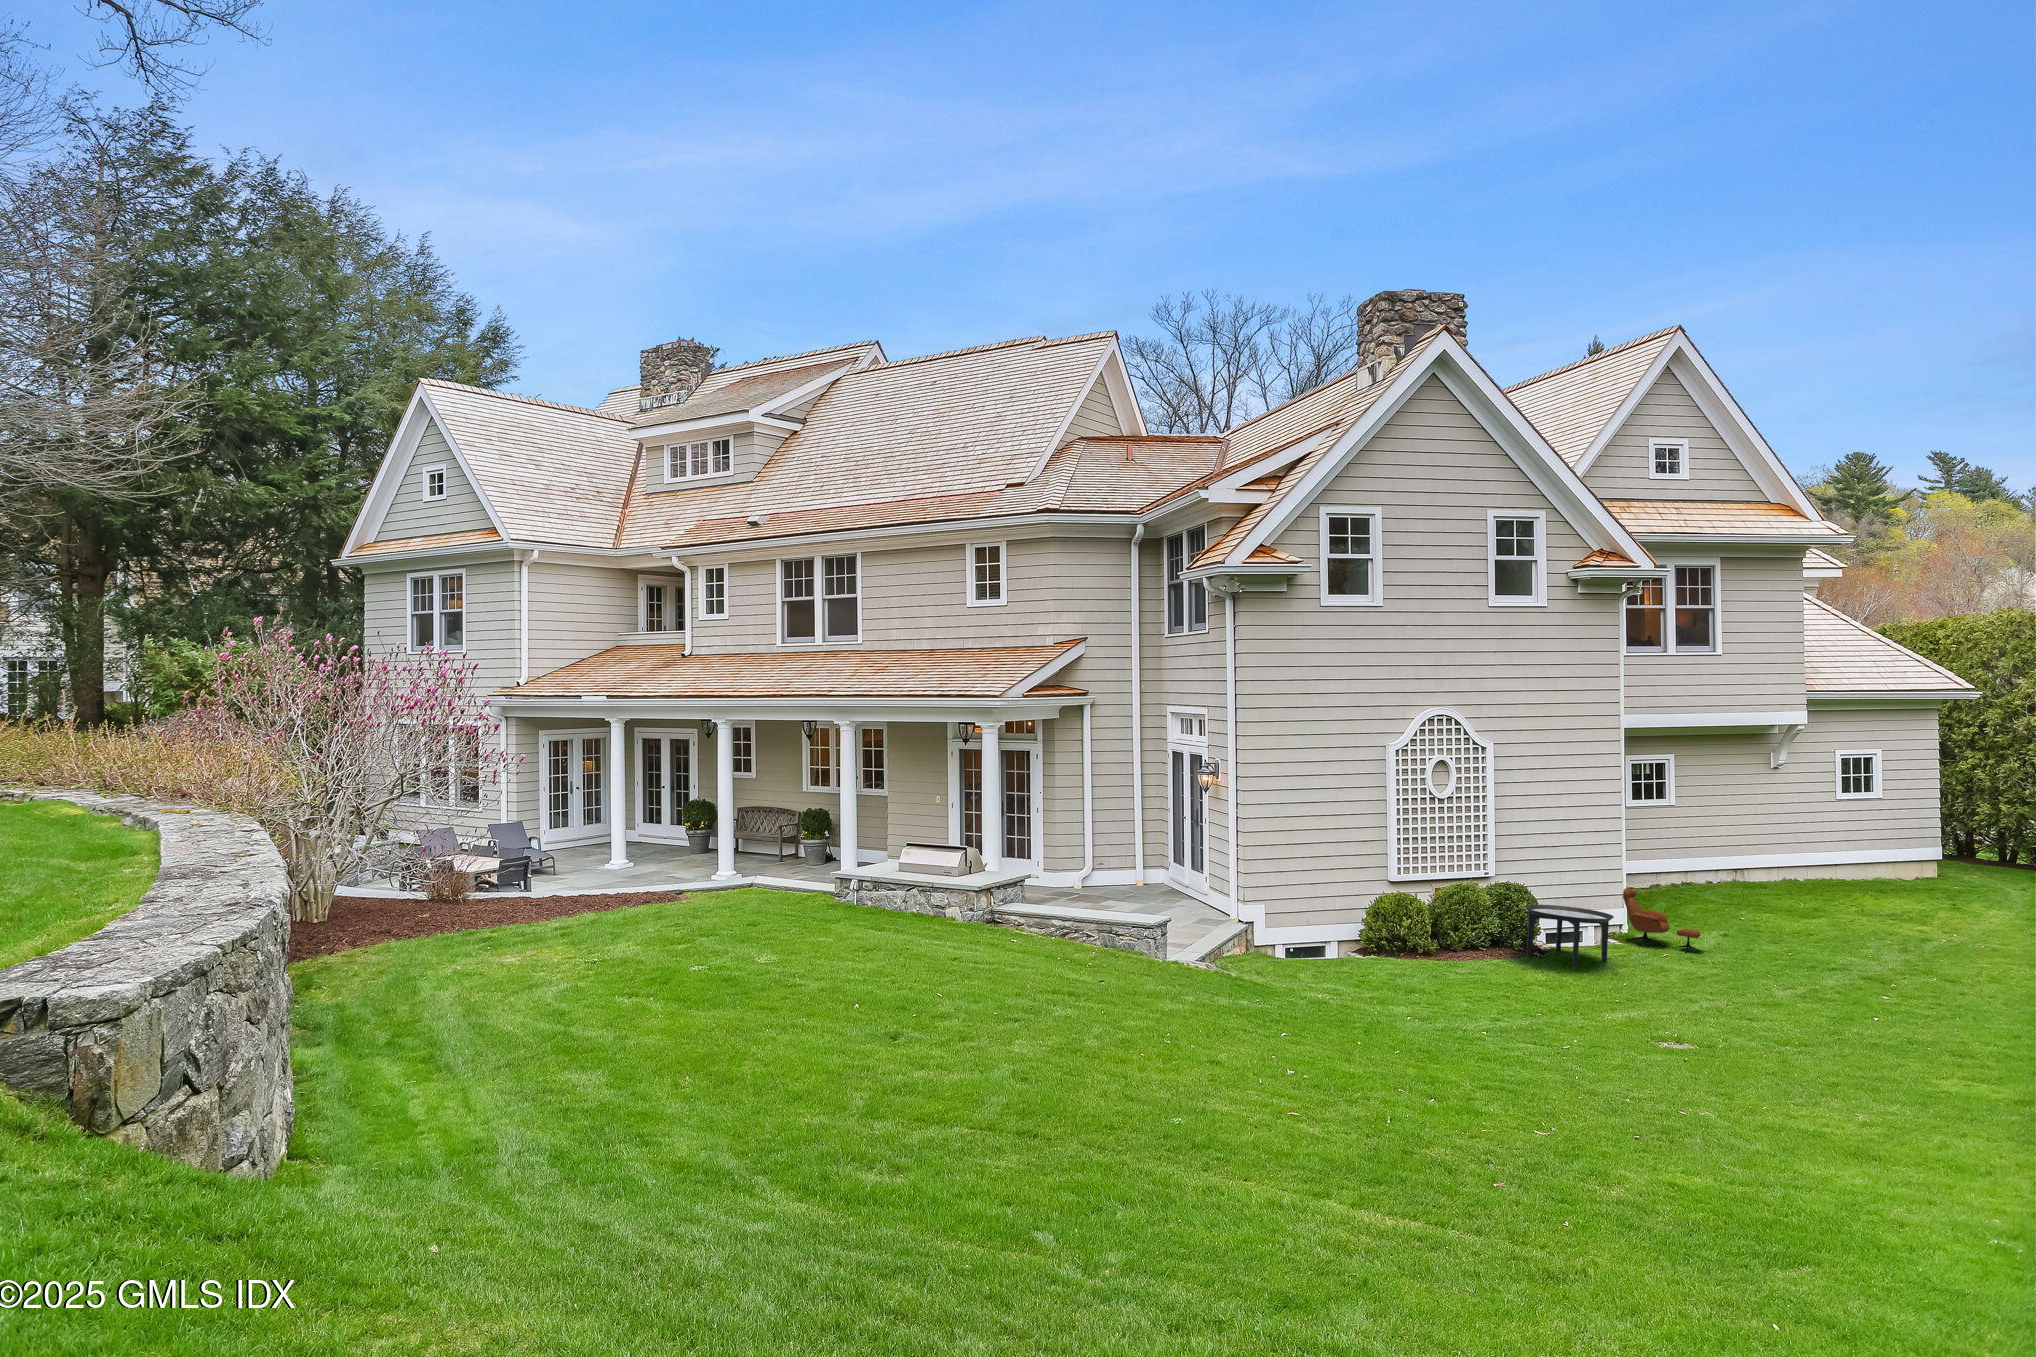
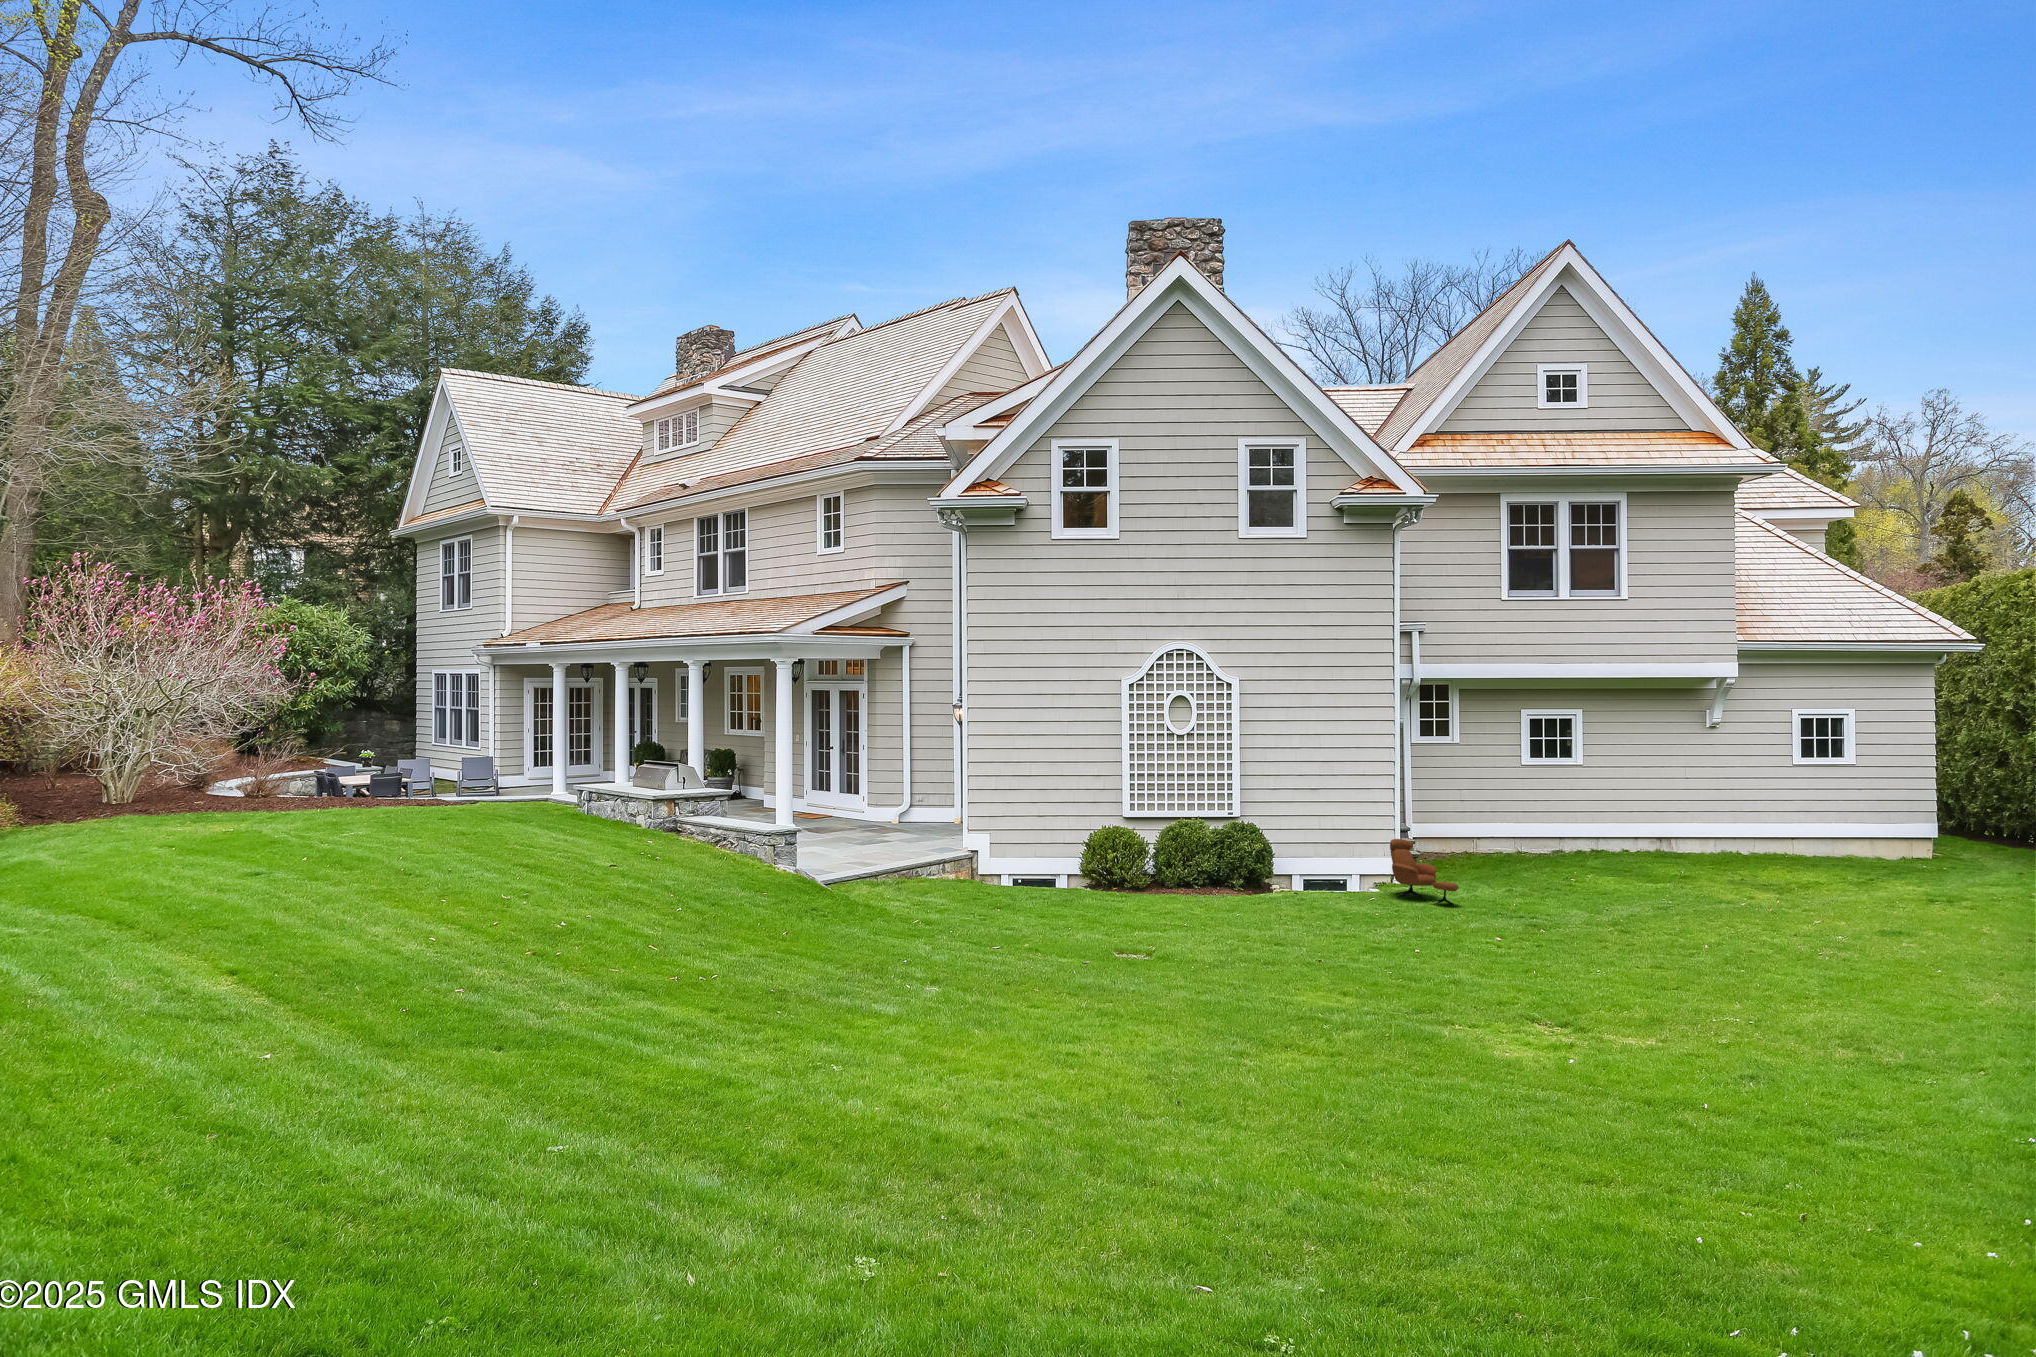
round table: present [1525,905,1614,966] -> none [1248,847,1334,907]

